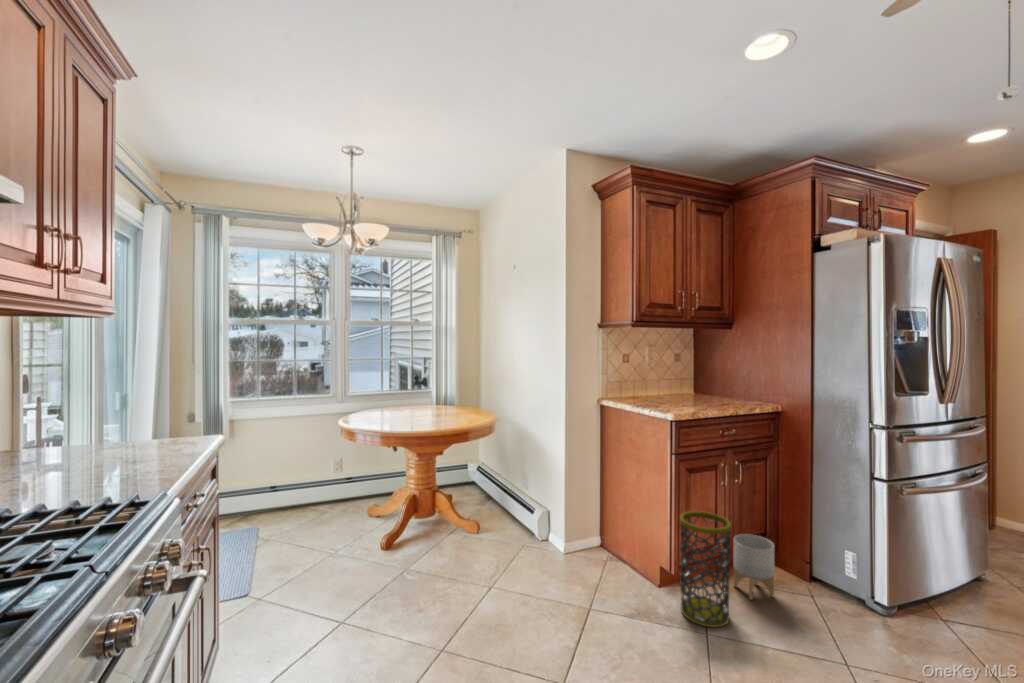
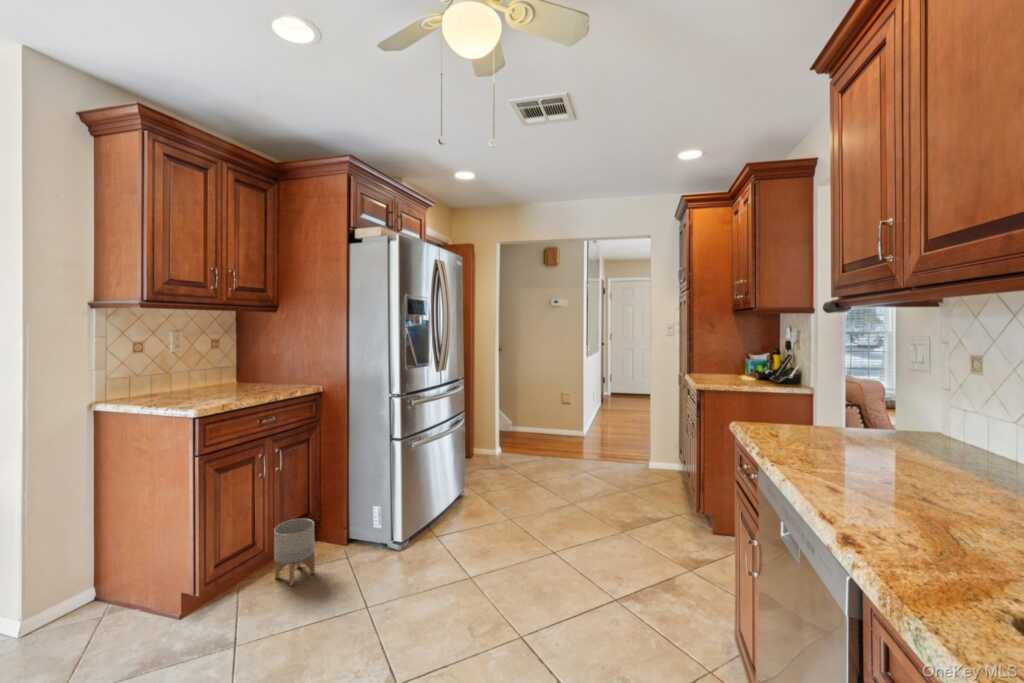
trash can: present [680,511,731,628] -> none [203,512,265,642]

